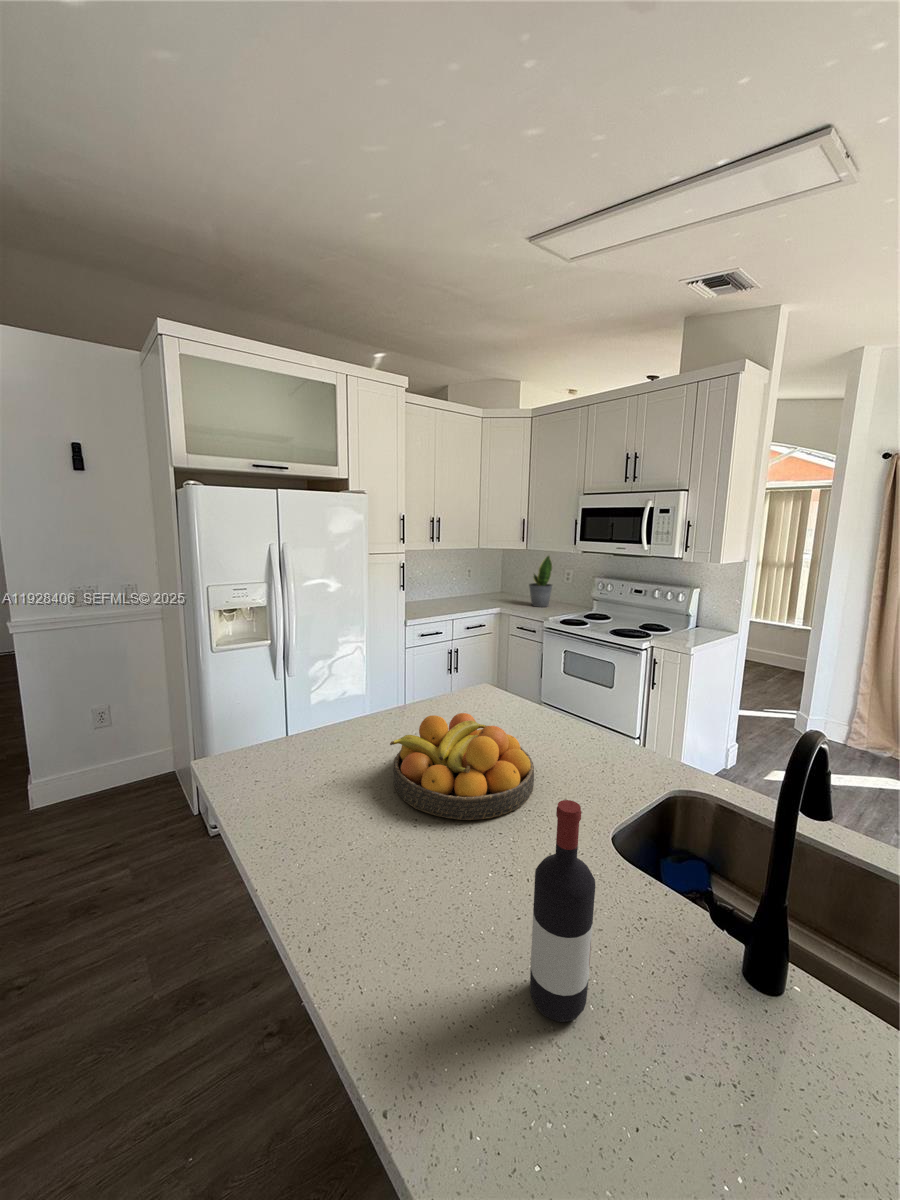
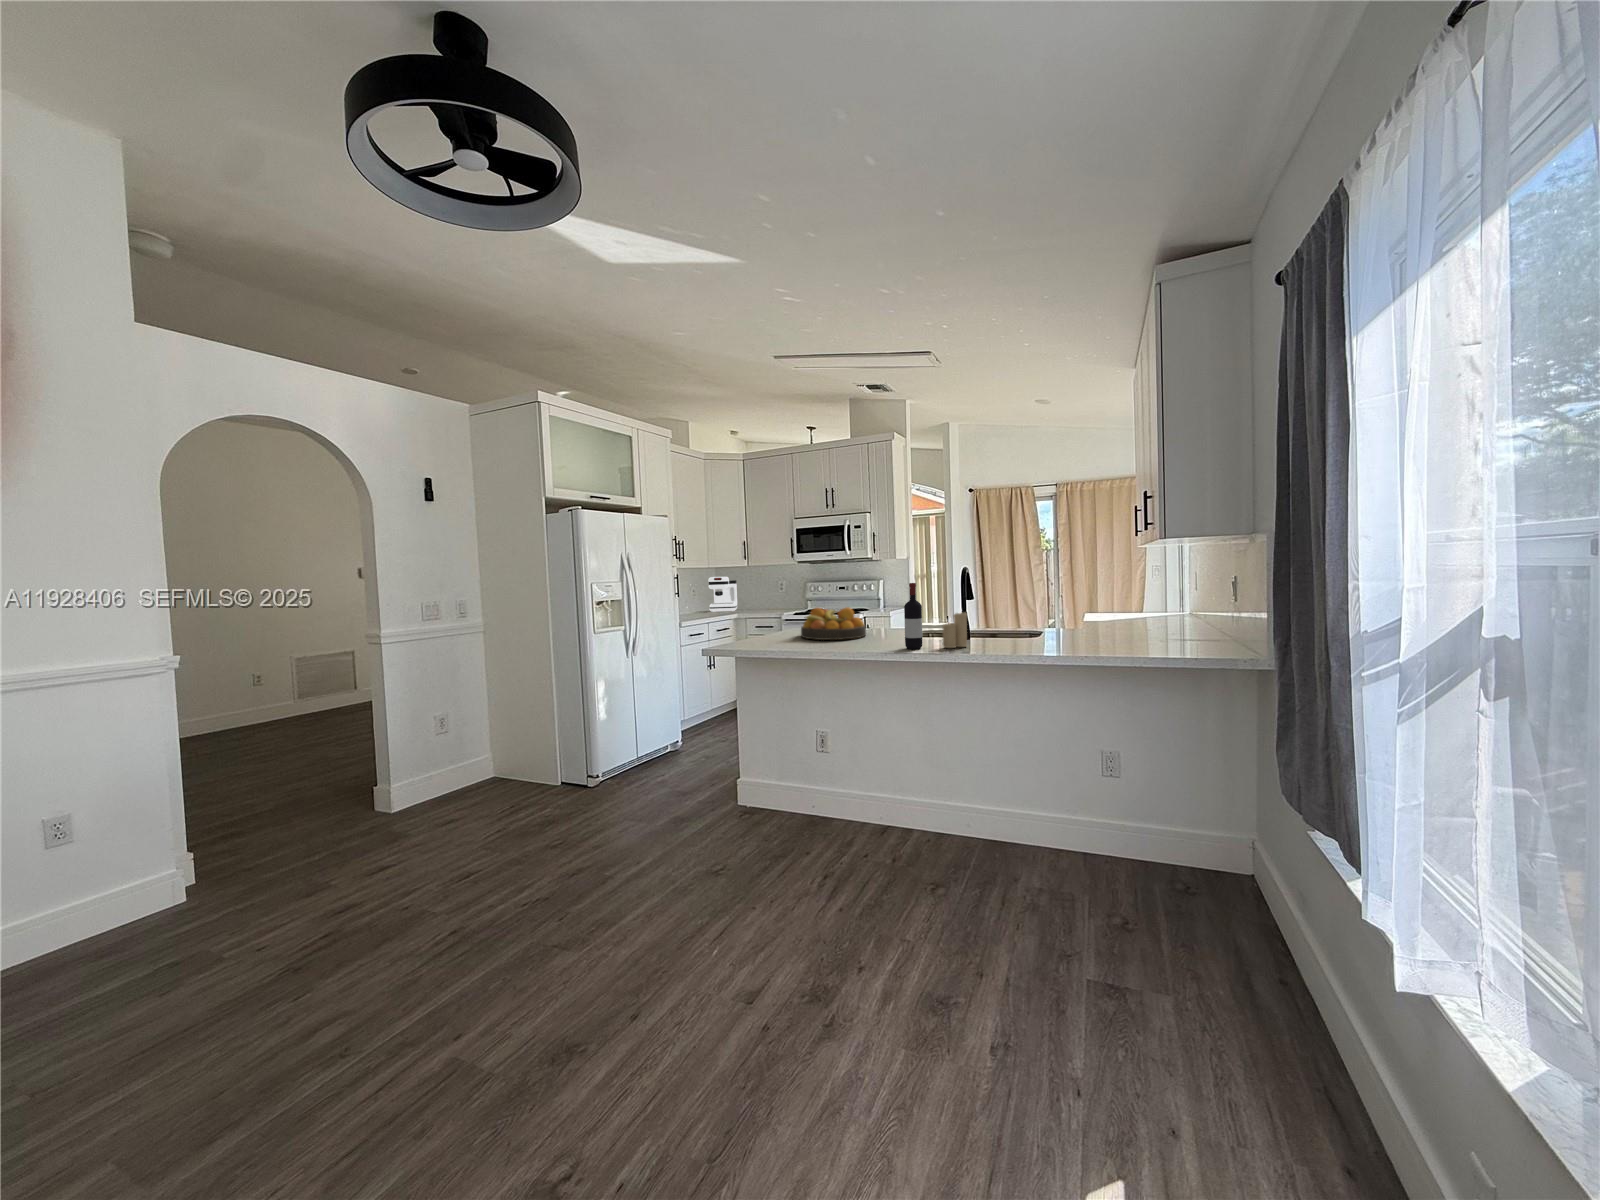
potted plant: present [529,556,552,607] -> none [755,567,774,610]
coffee maker: none [472,560,511,605] -> present [708,577,737,612]
candle: none [656,940,773,1093] -> present [943,609,967,648]

